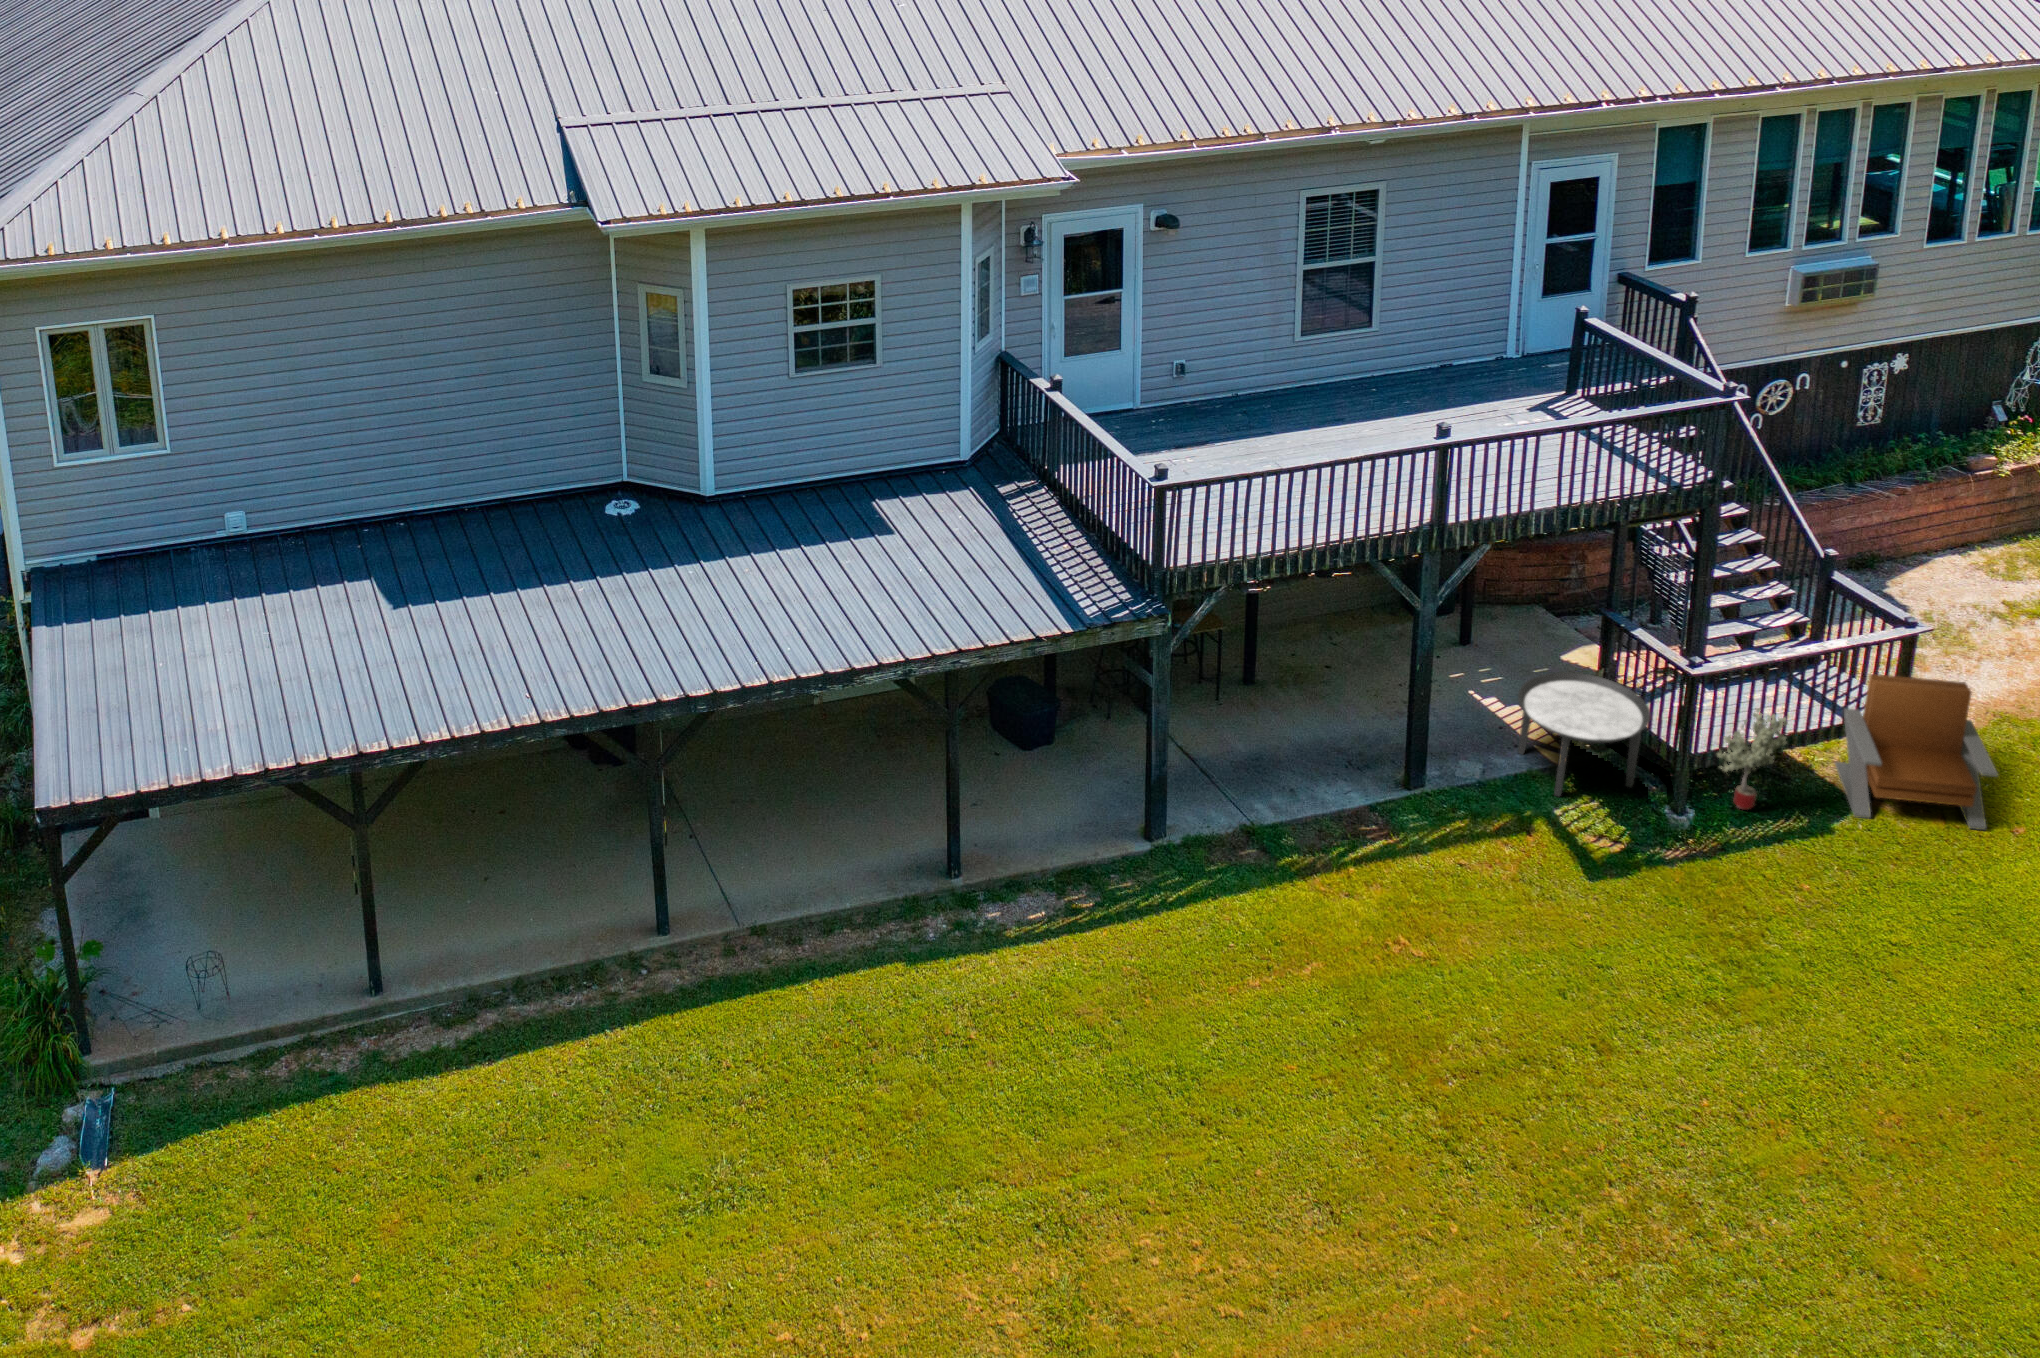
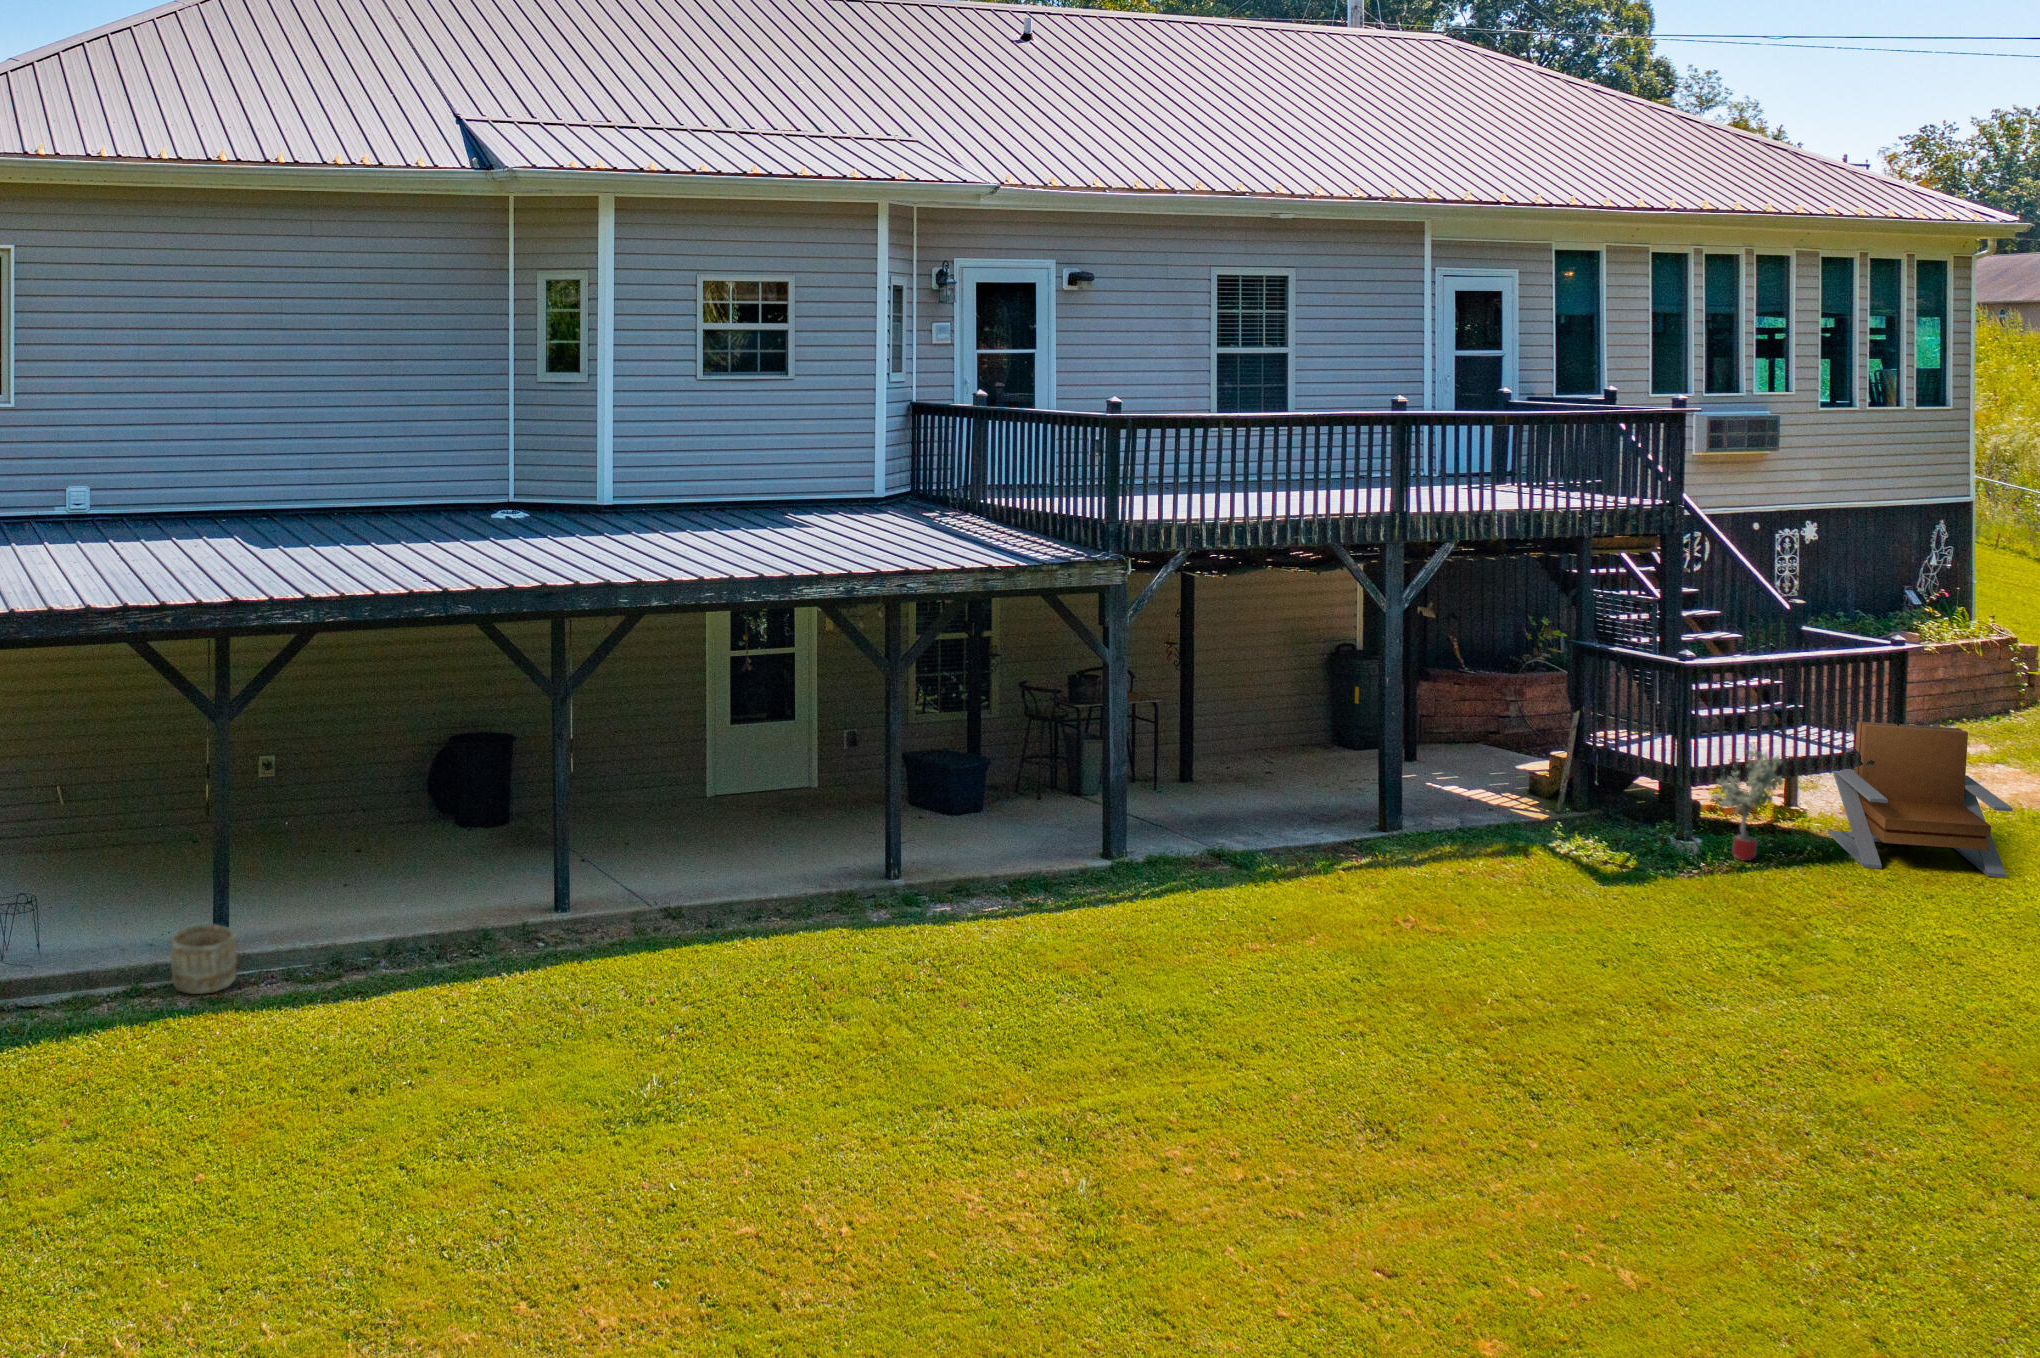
round table: present [1518,672,1651,796] -> none [1488,733,1635,849]
wooden bucket: none [334,968,392,1033] -> present [169,924,238,994]

